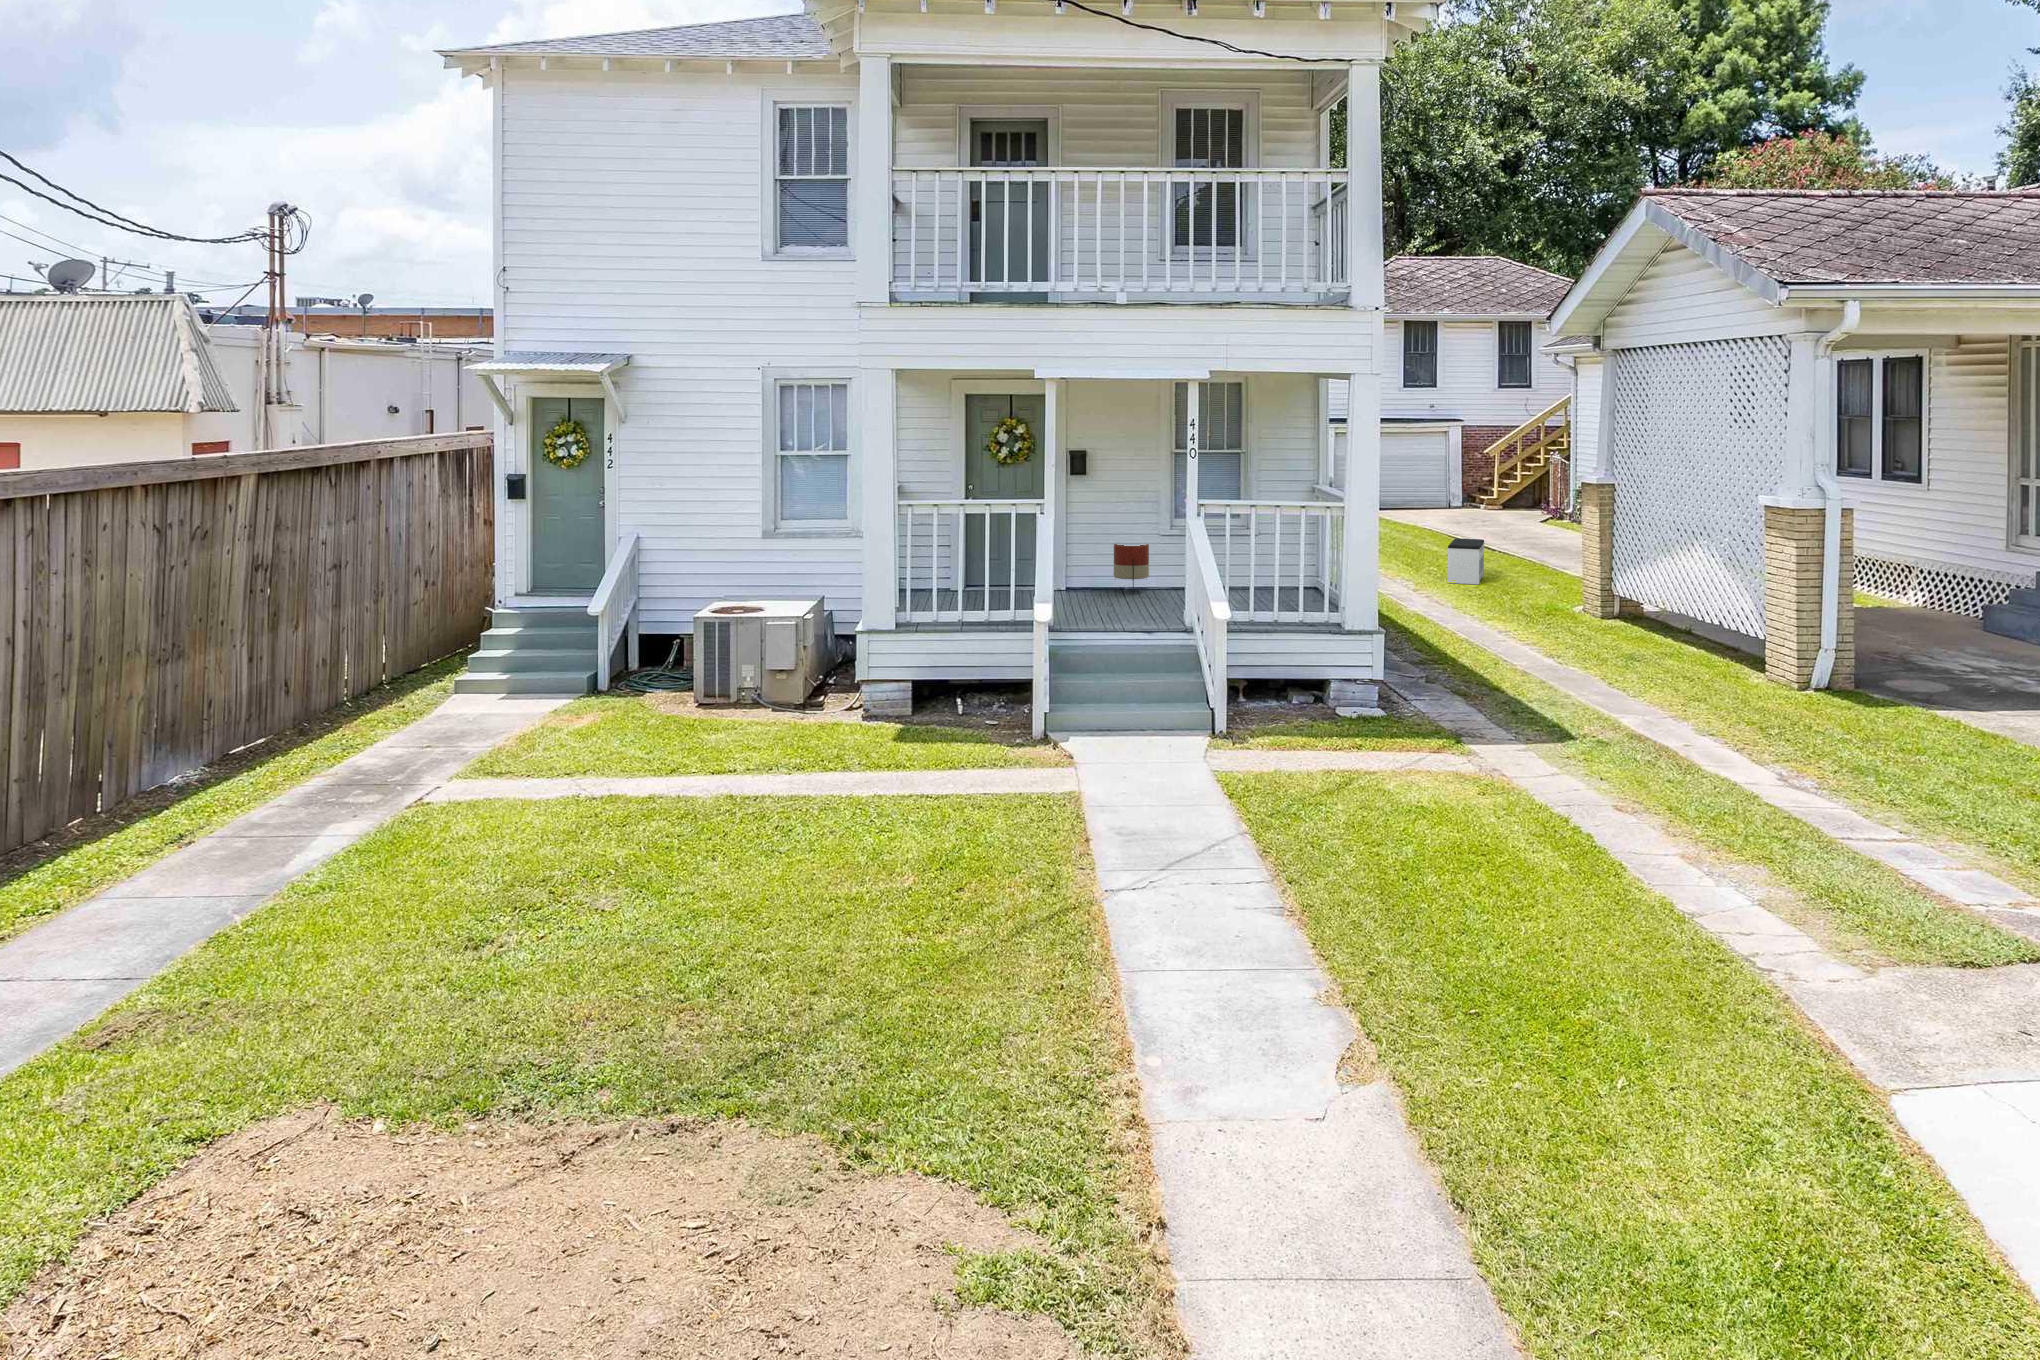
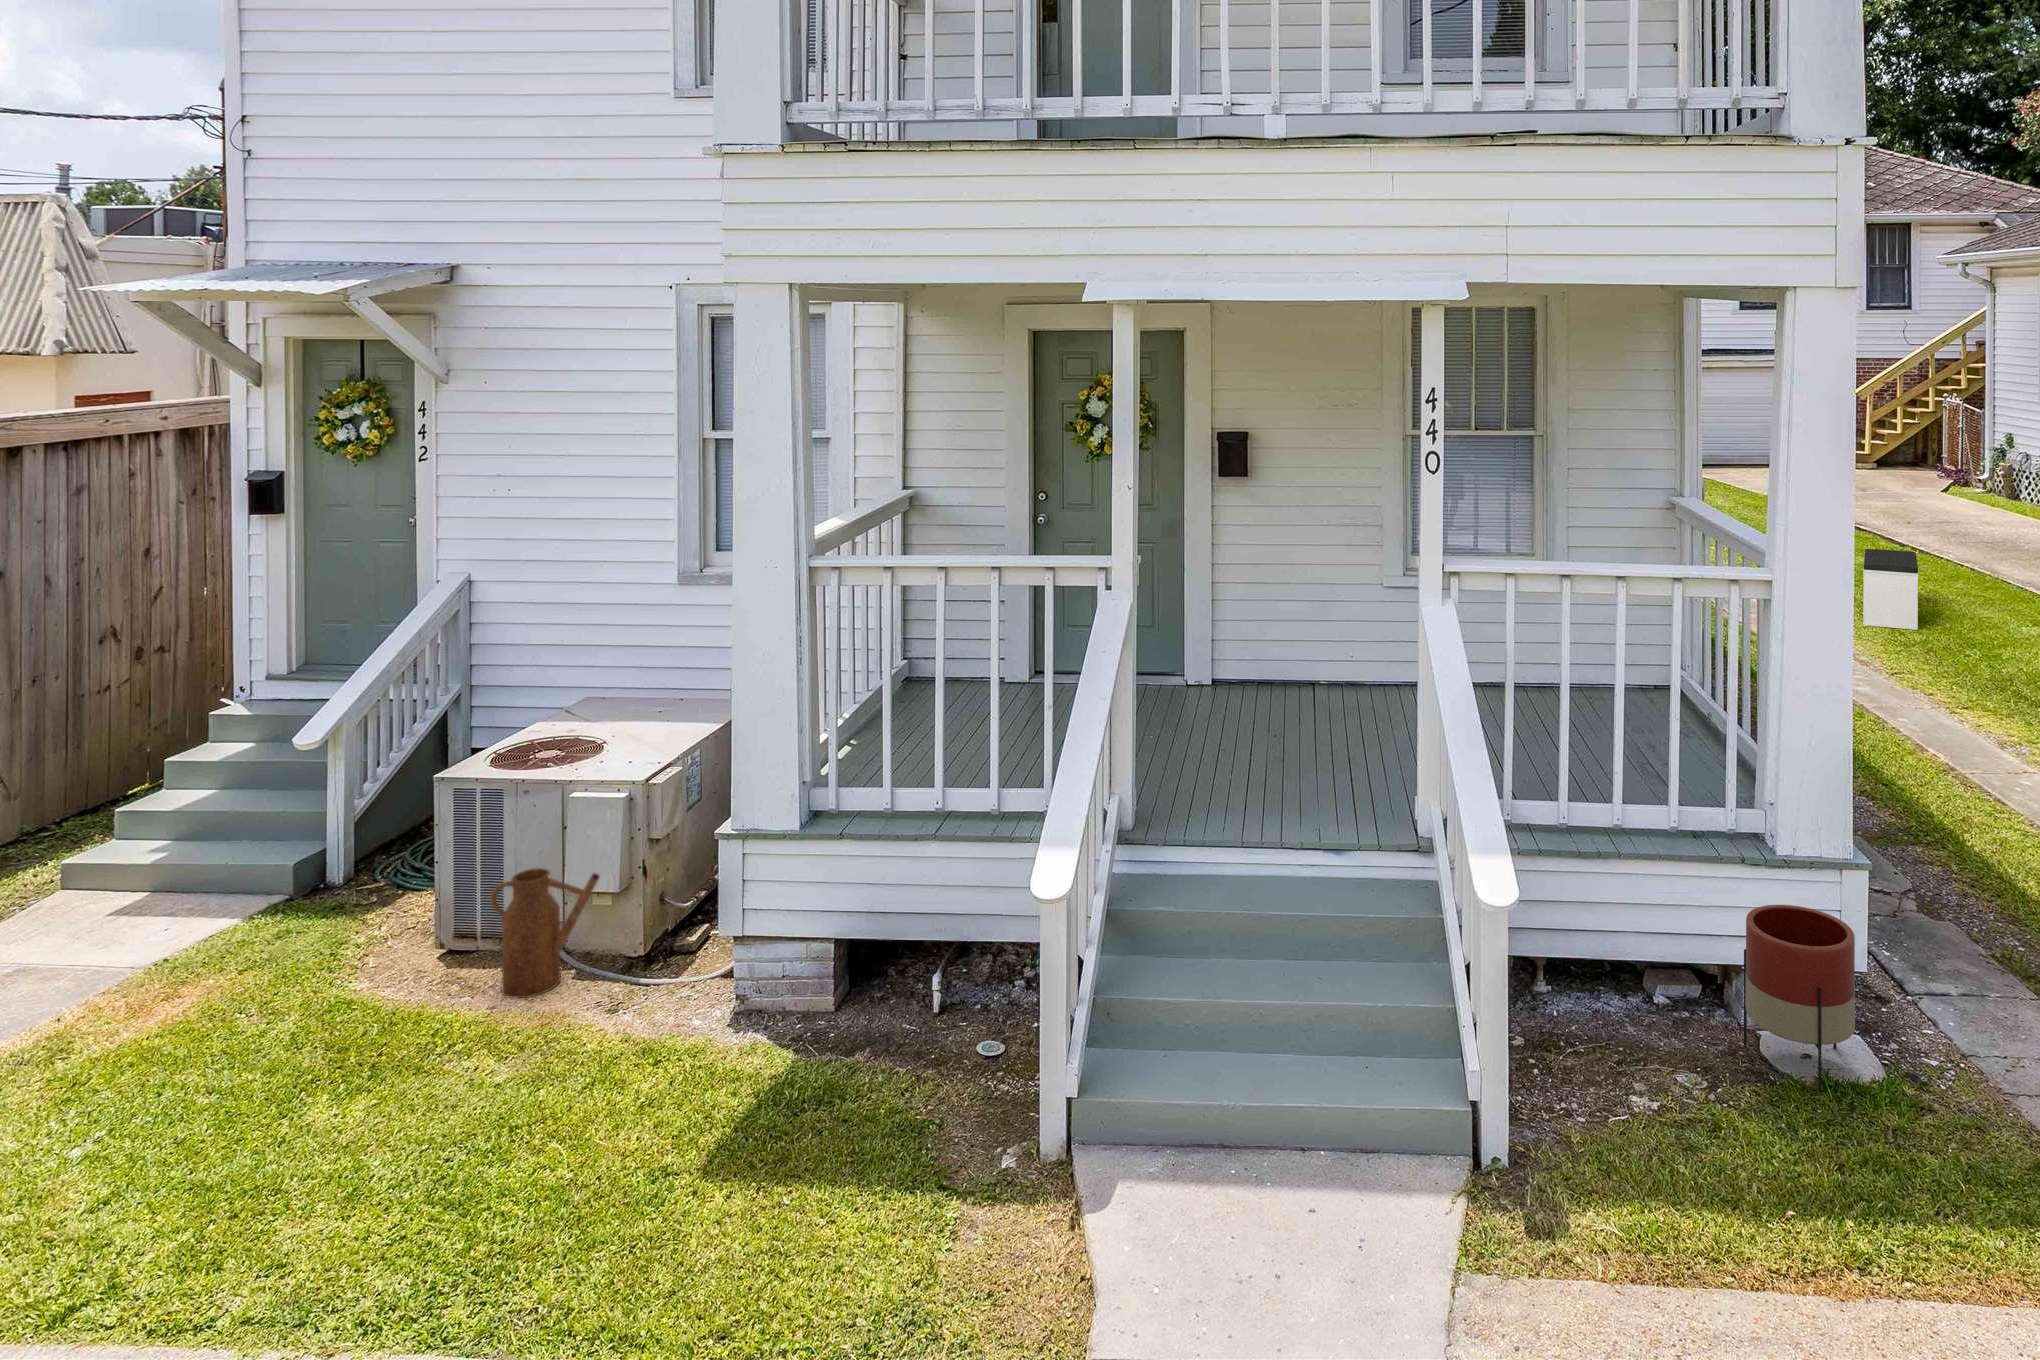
planter: present [1114,544,1149,594] -> present [1744,905,1855,1091]
watering can: none [741,656,795,714] -> present [491,868,599,998]

